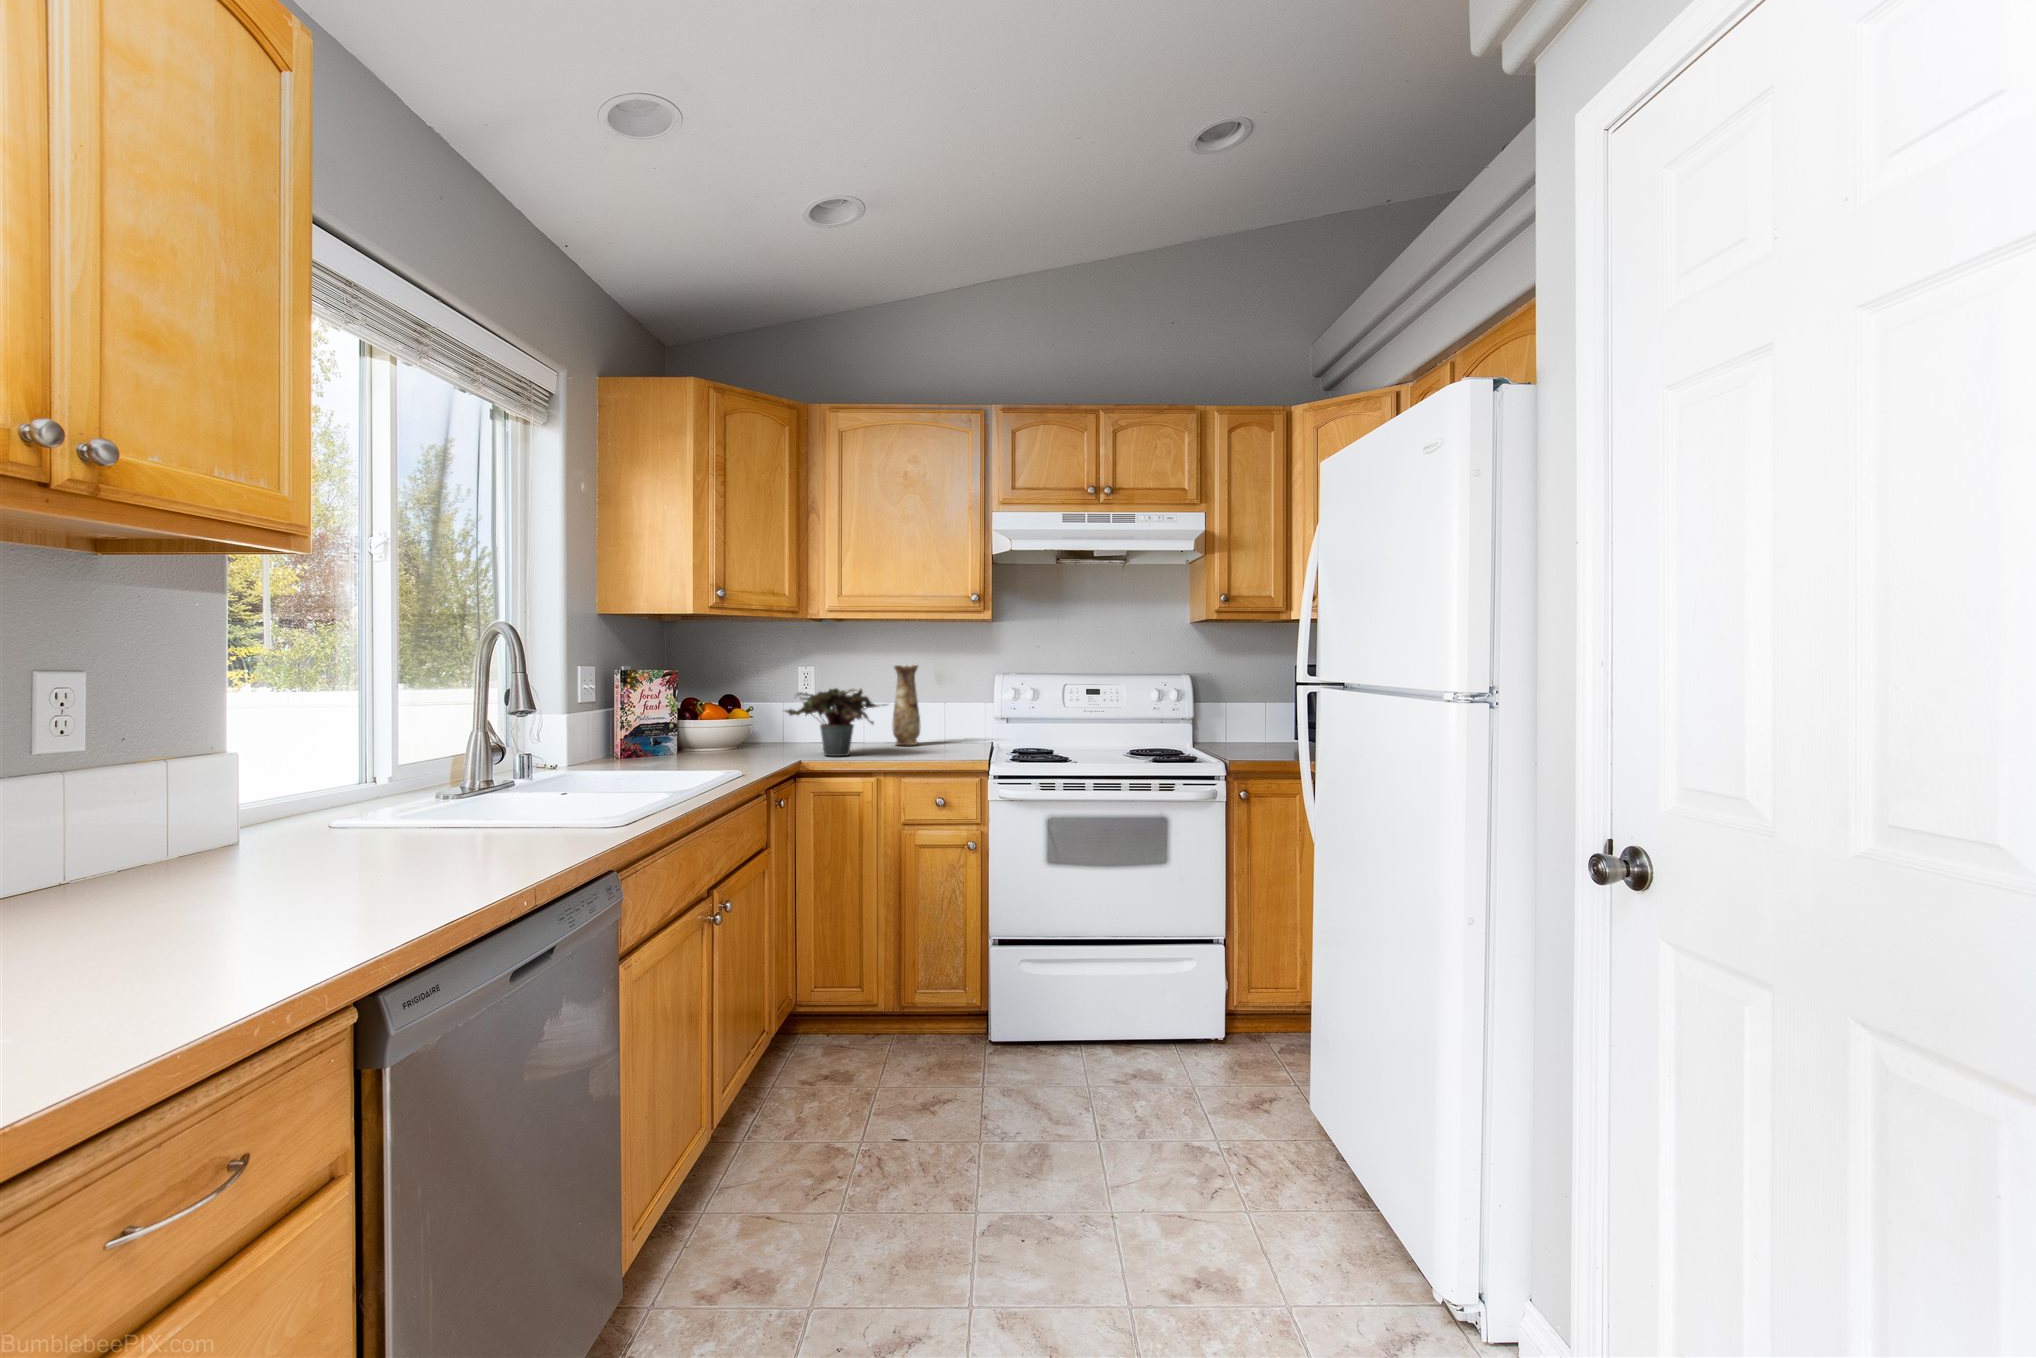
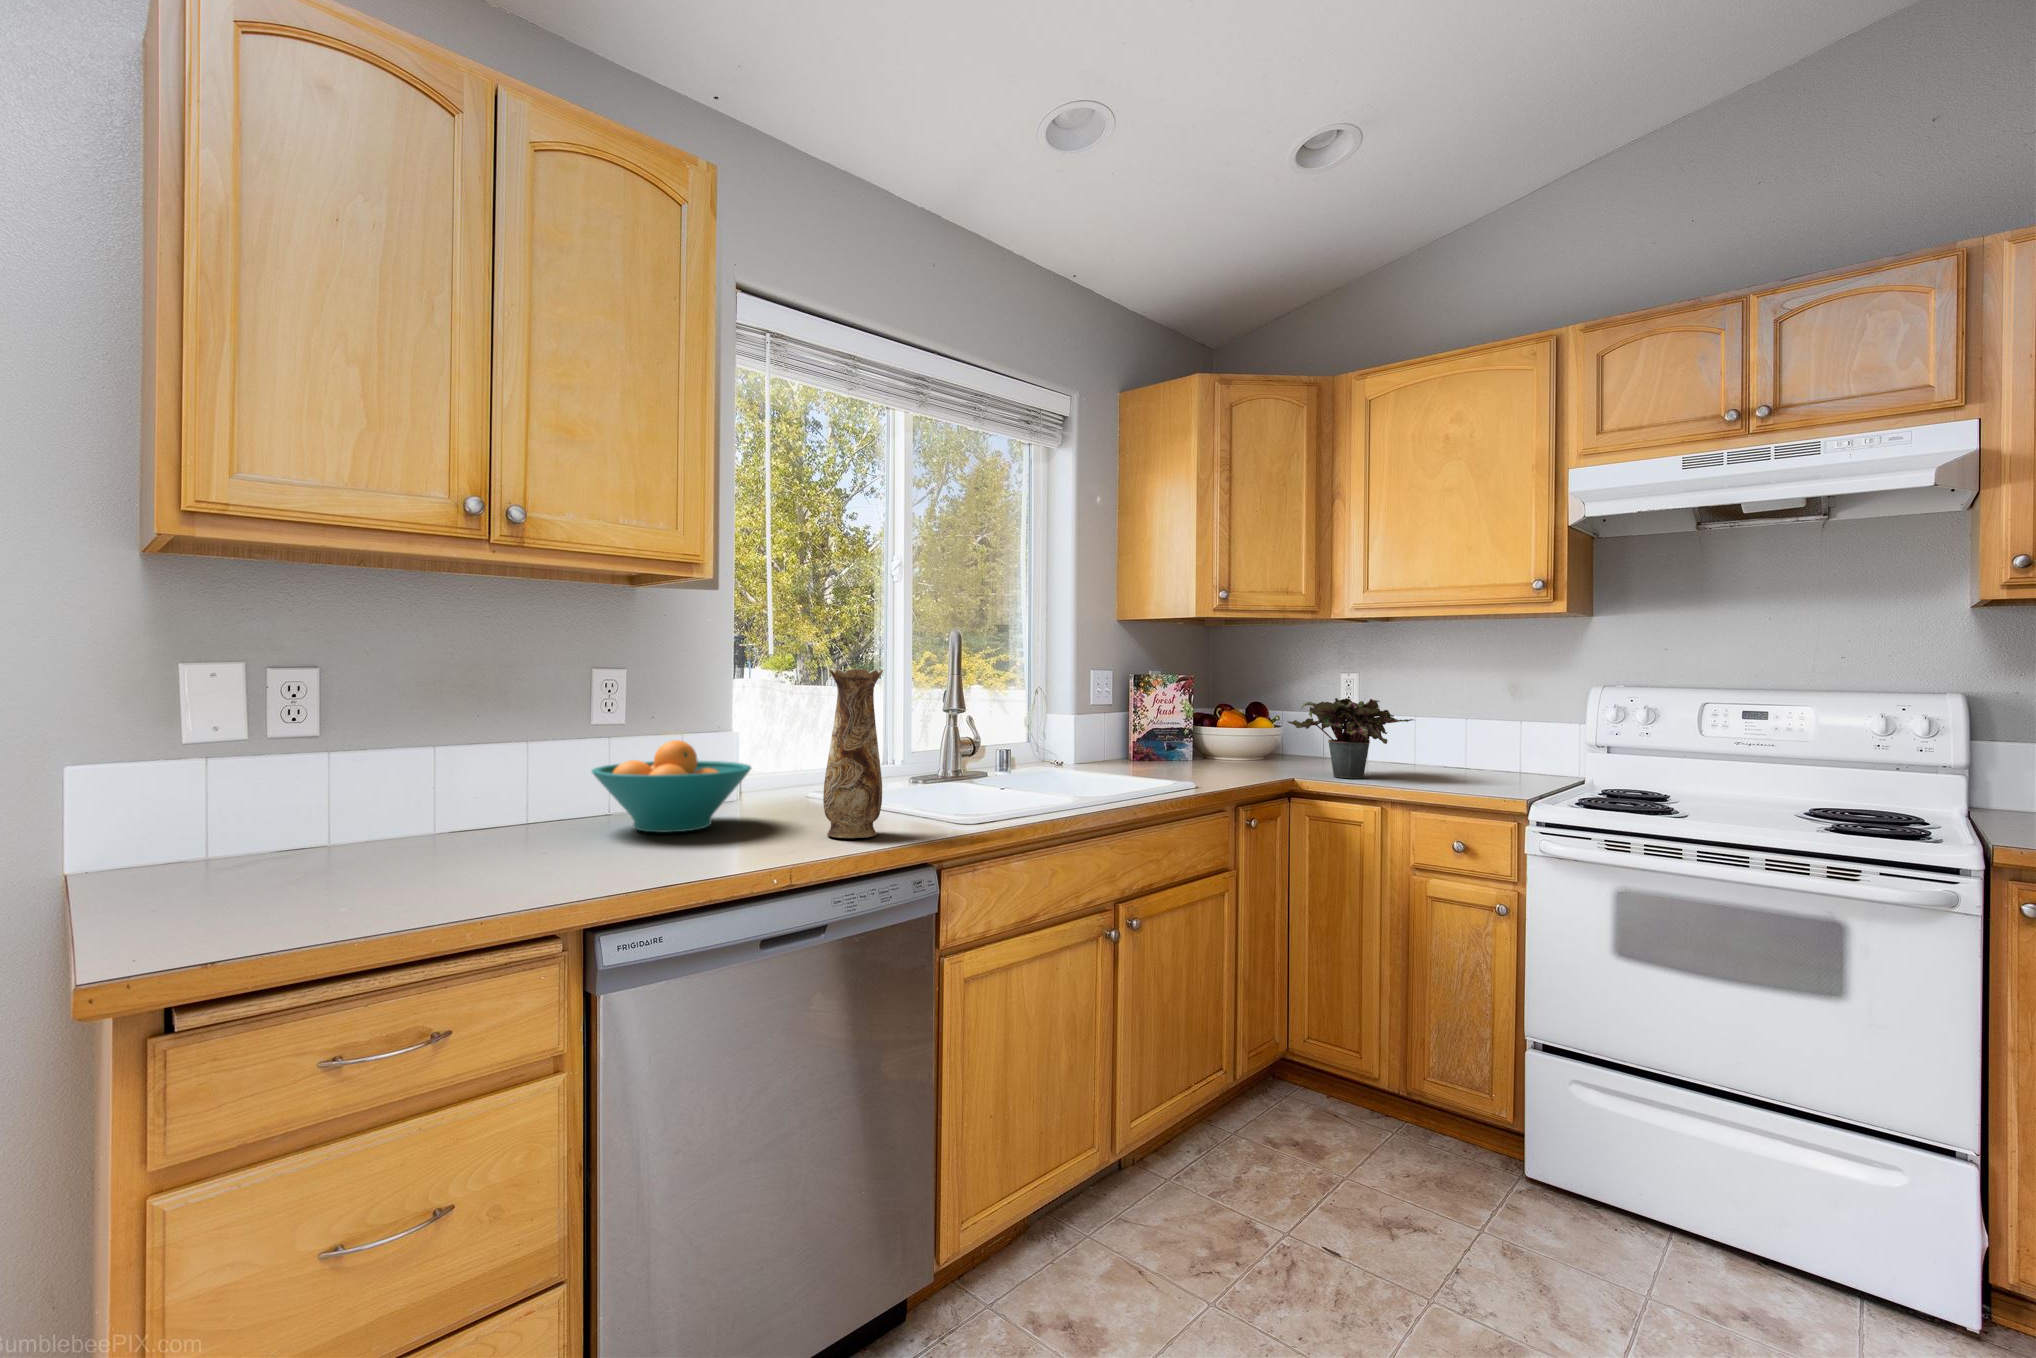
vase: present [892,665,920,745] -> present [823,669,883,838]
fruit bowl: none [107,763,365,887] -> present [592,740,752,833]

